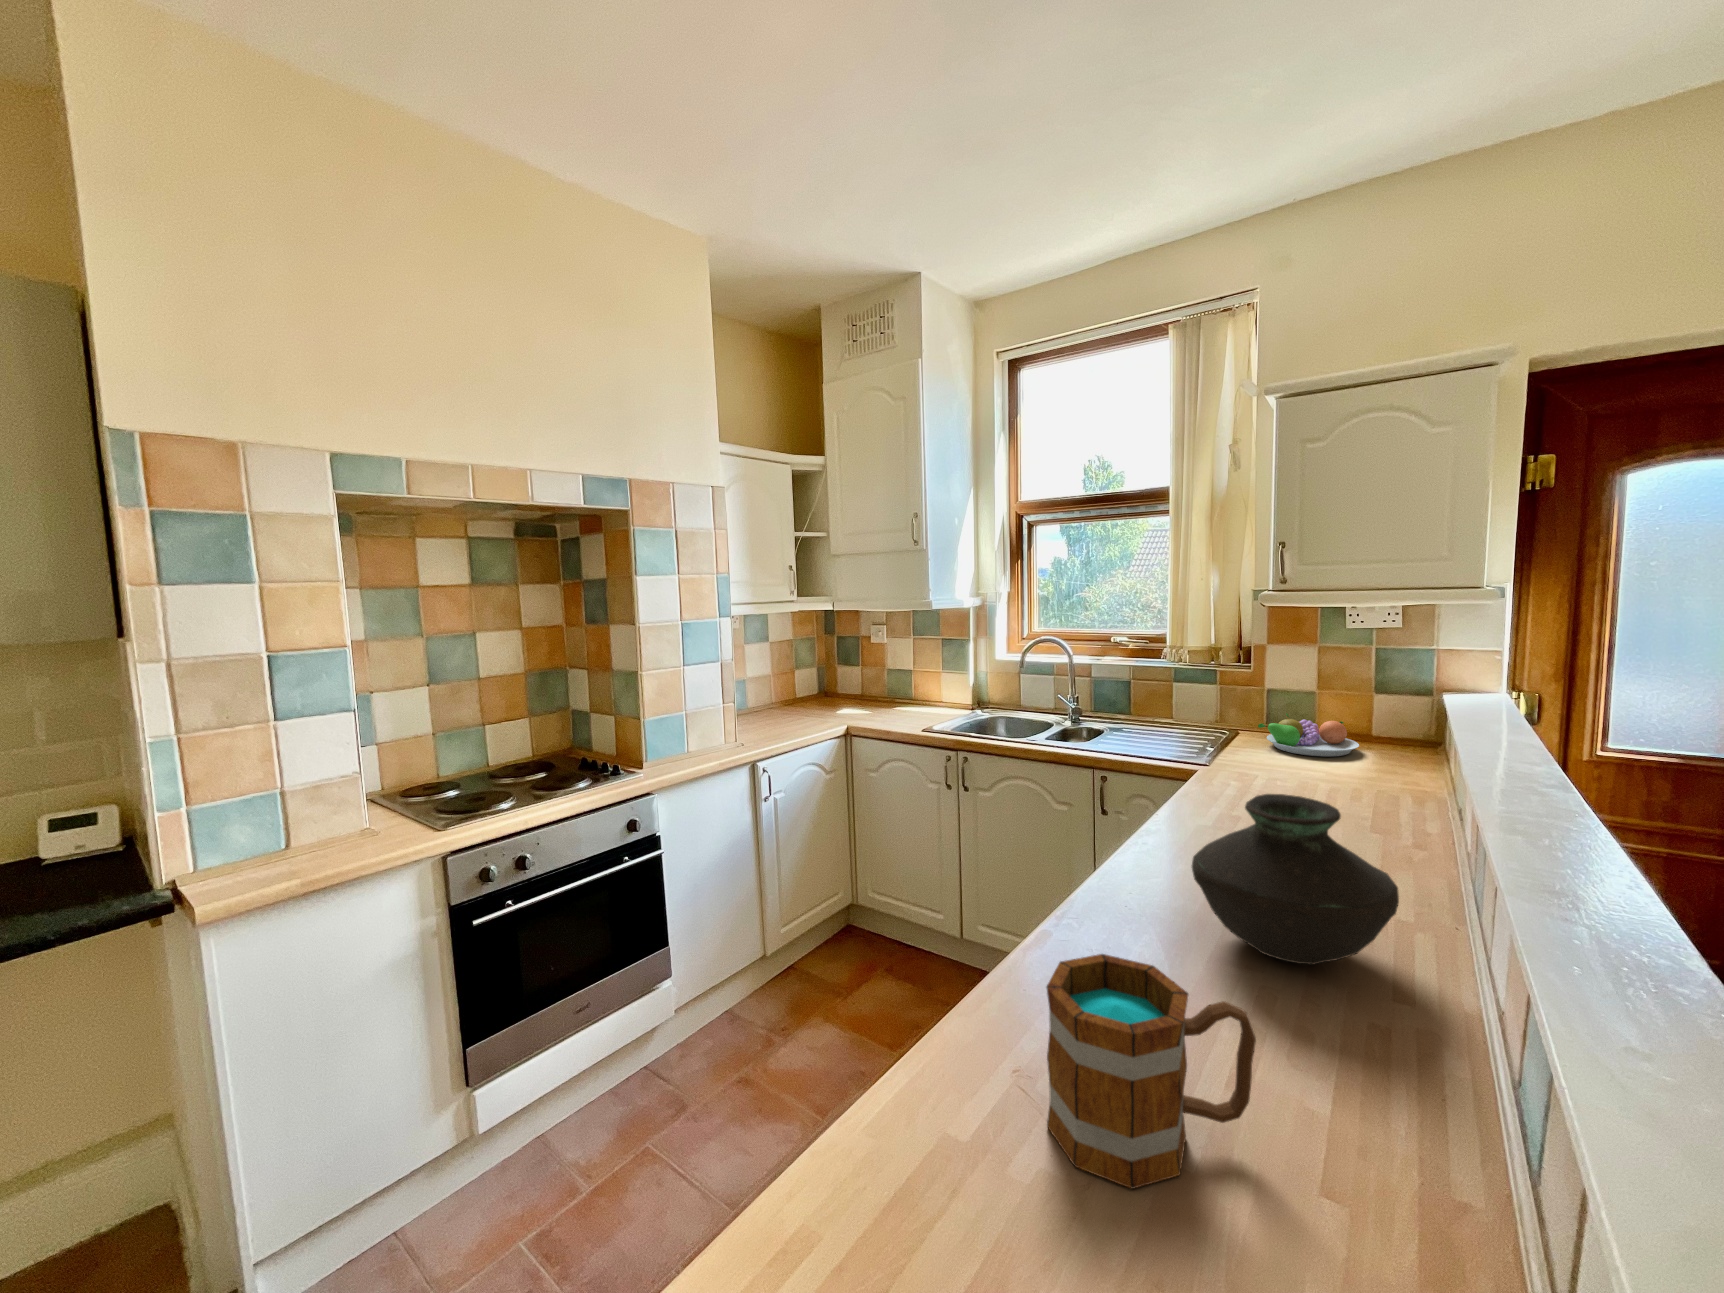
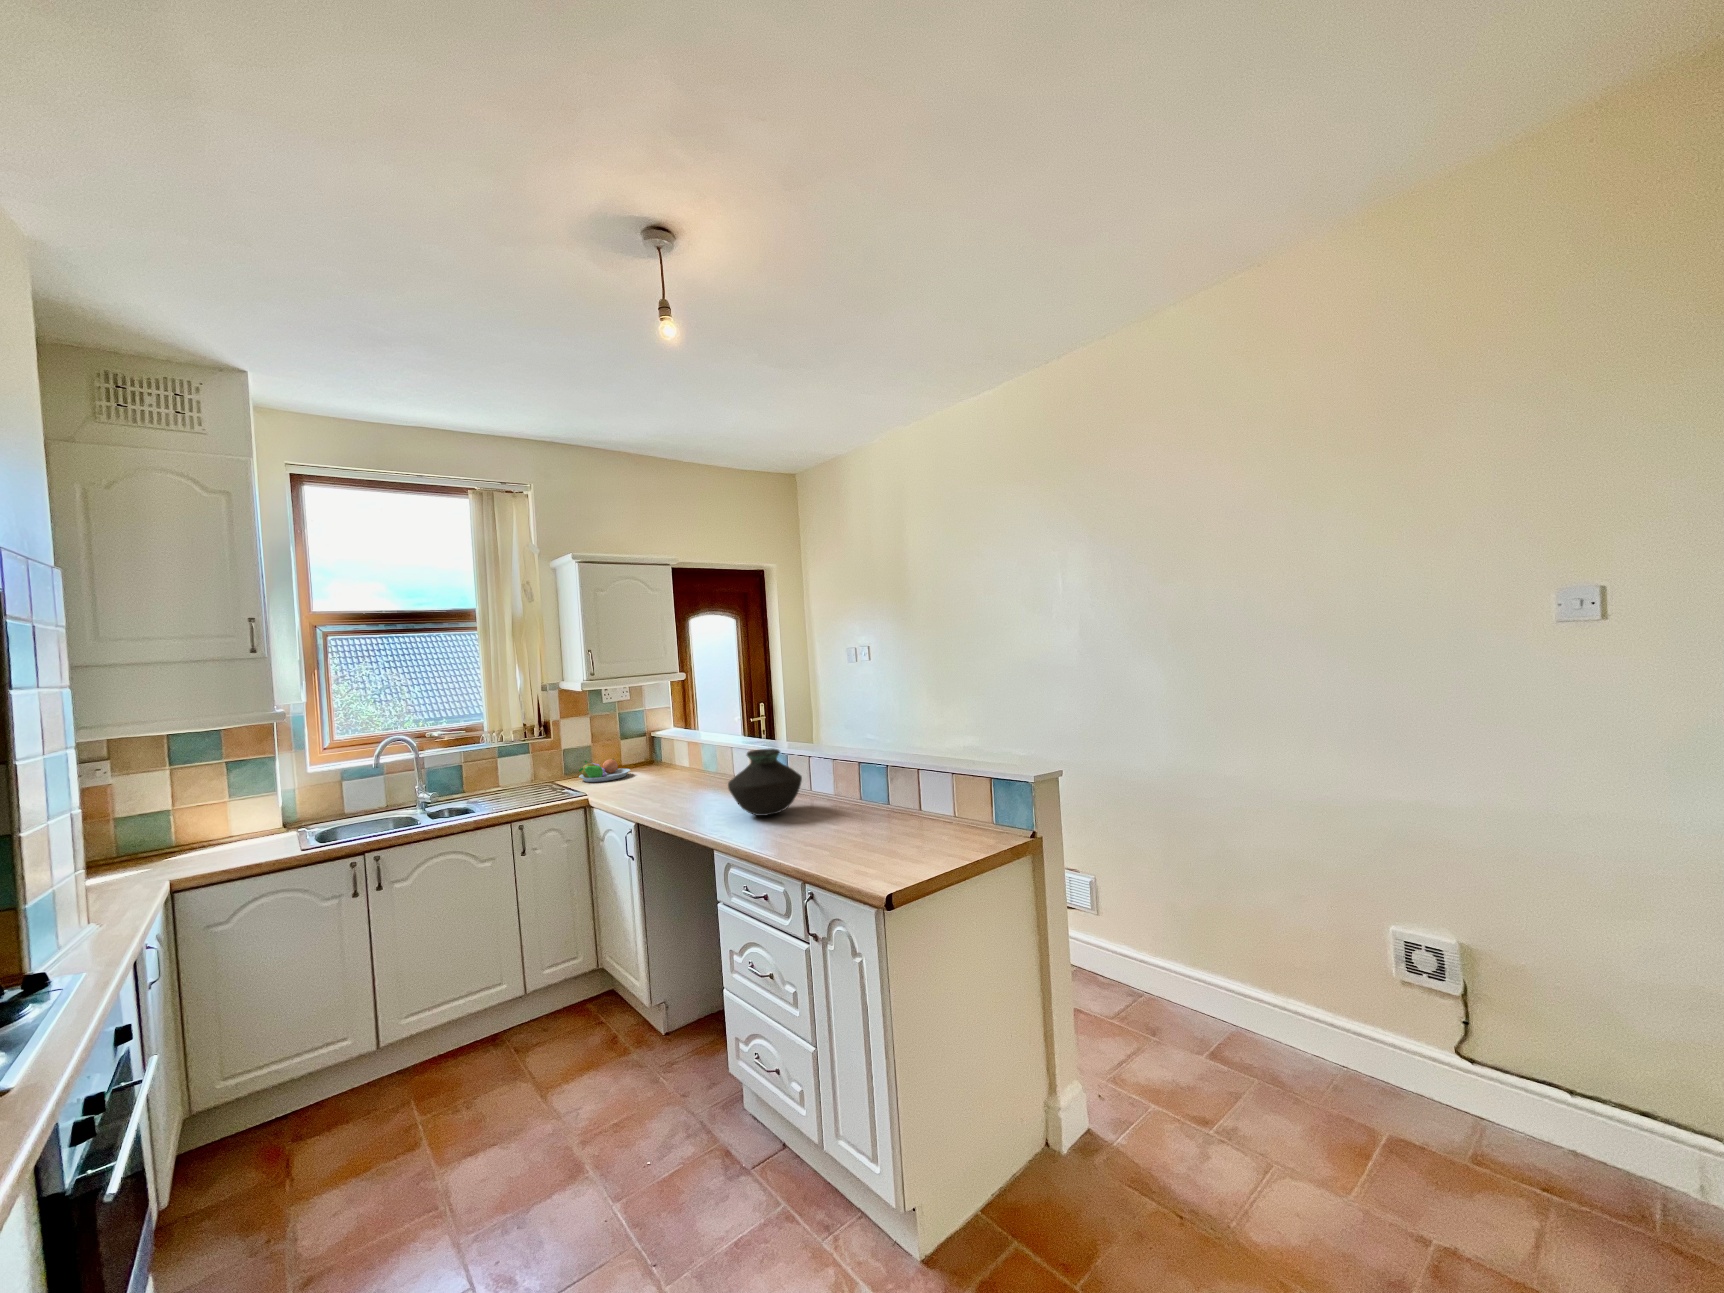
mug: present [1047,954,1256,1189] -> none [807,788,856,854]

